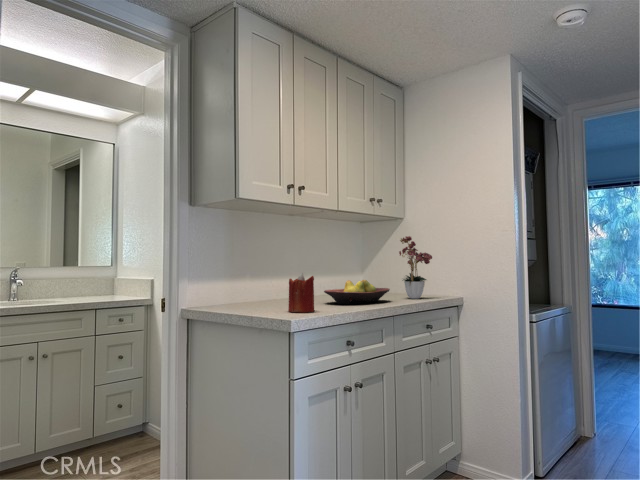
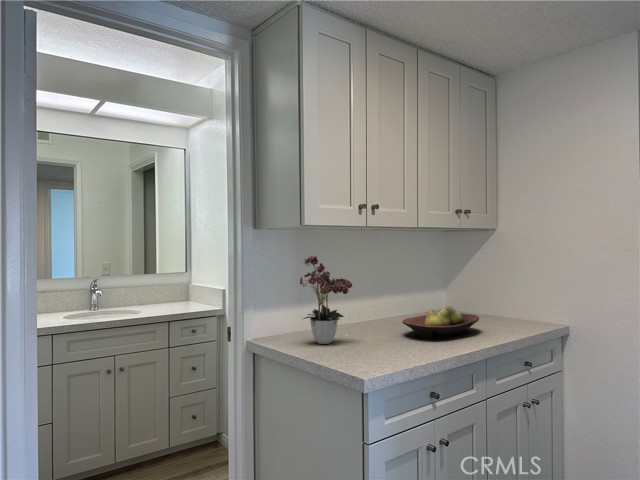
flower arrangement: present [399,236,432,299] -> present [300,256,352,344]
candle: present [288,273,314,312] -> none [361,312,391,360]

